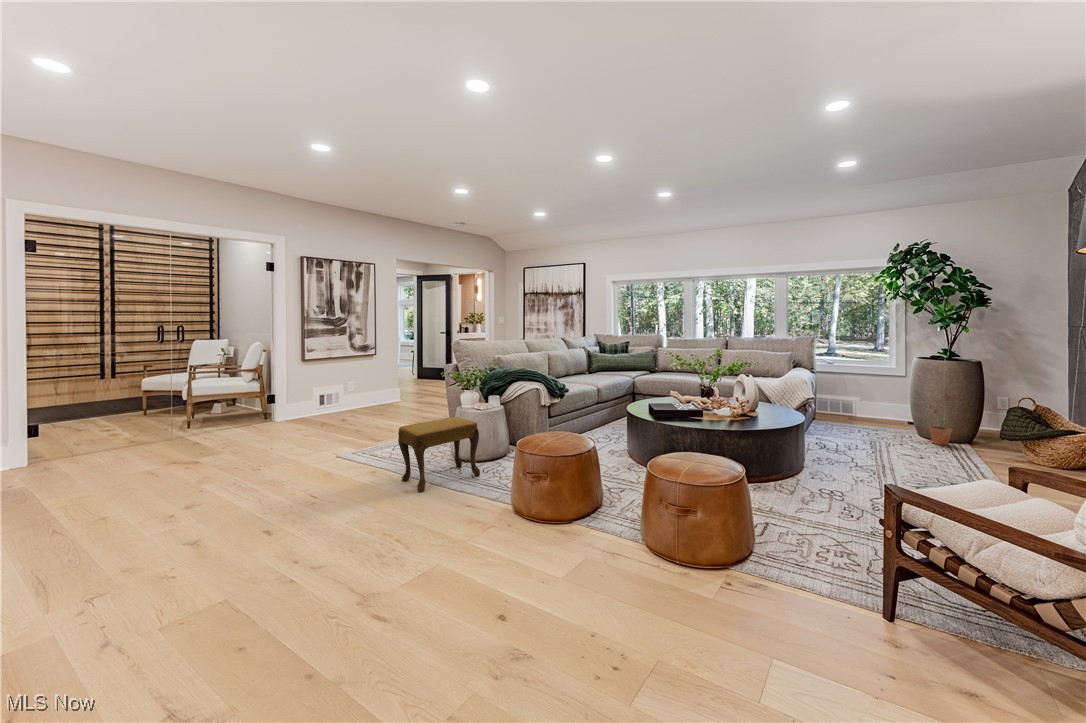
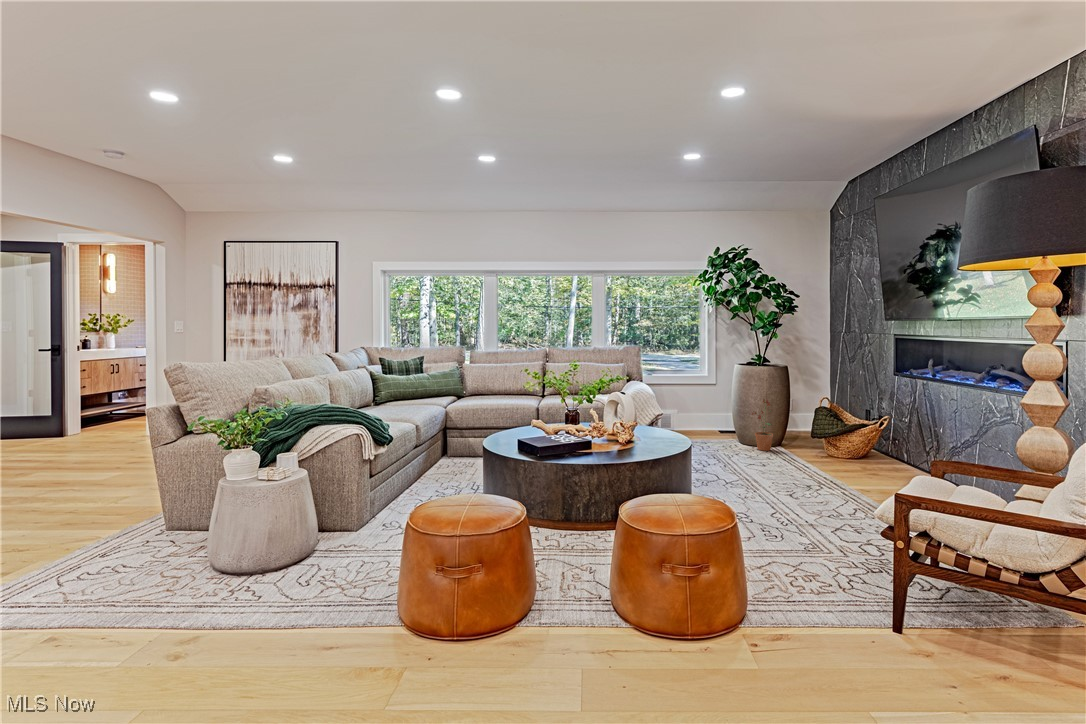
footstool: present [398,417,480,492] -> none [112,495,286,655]

